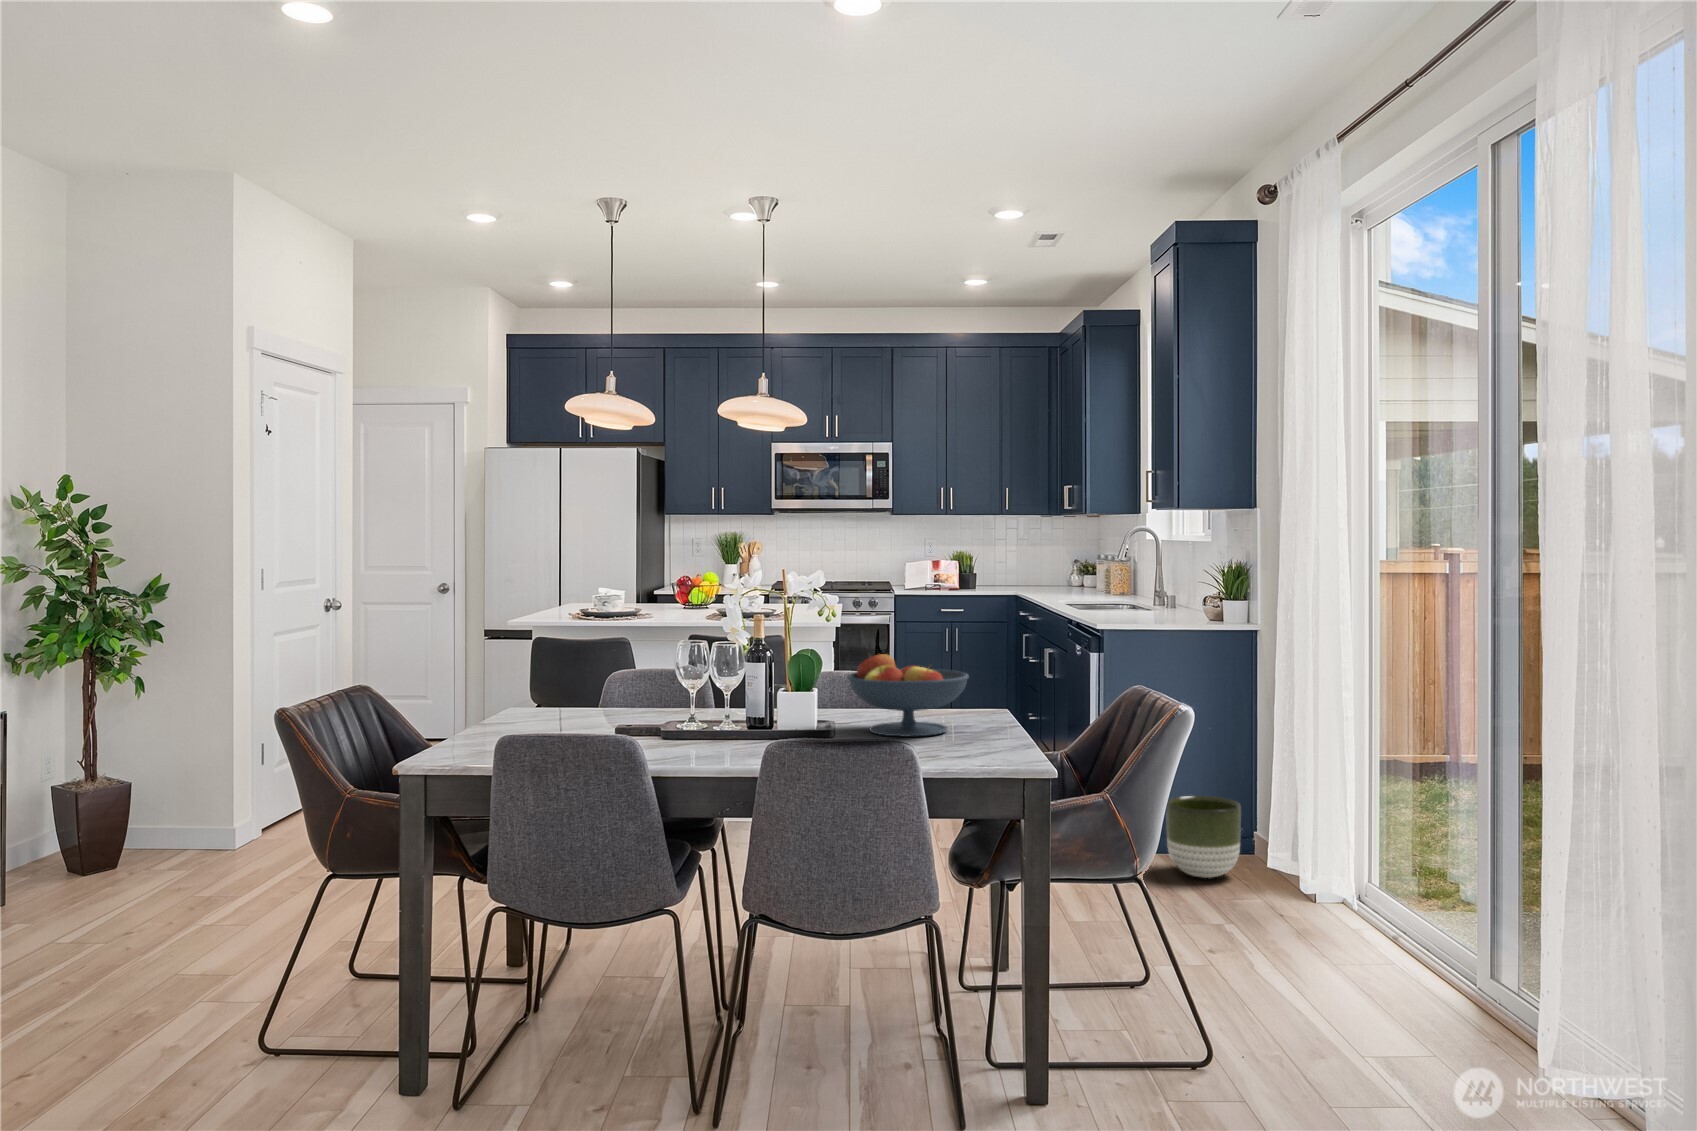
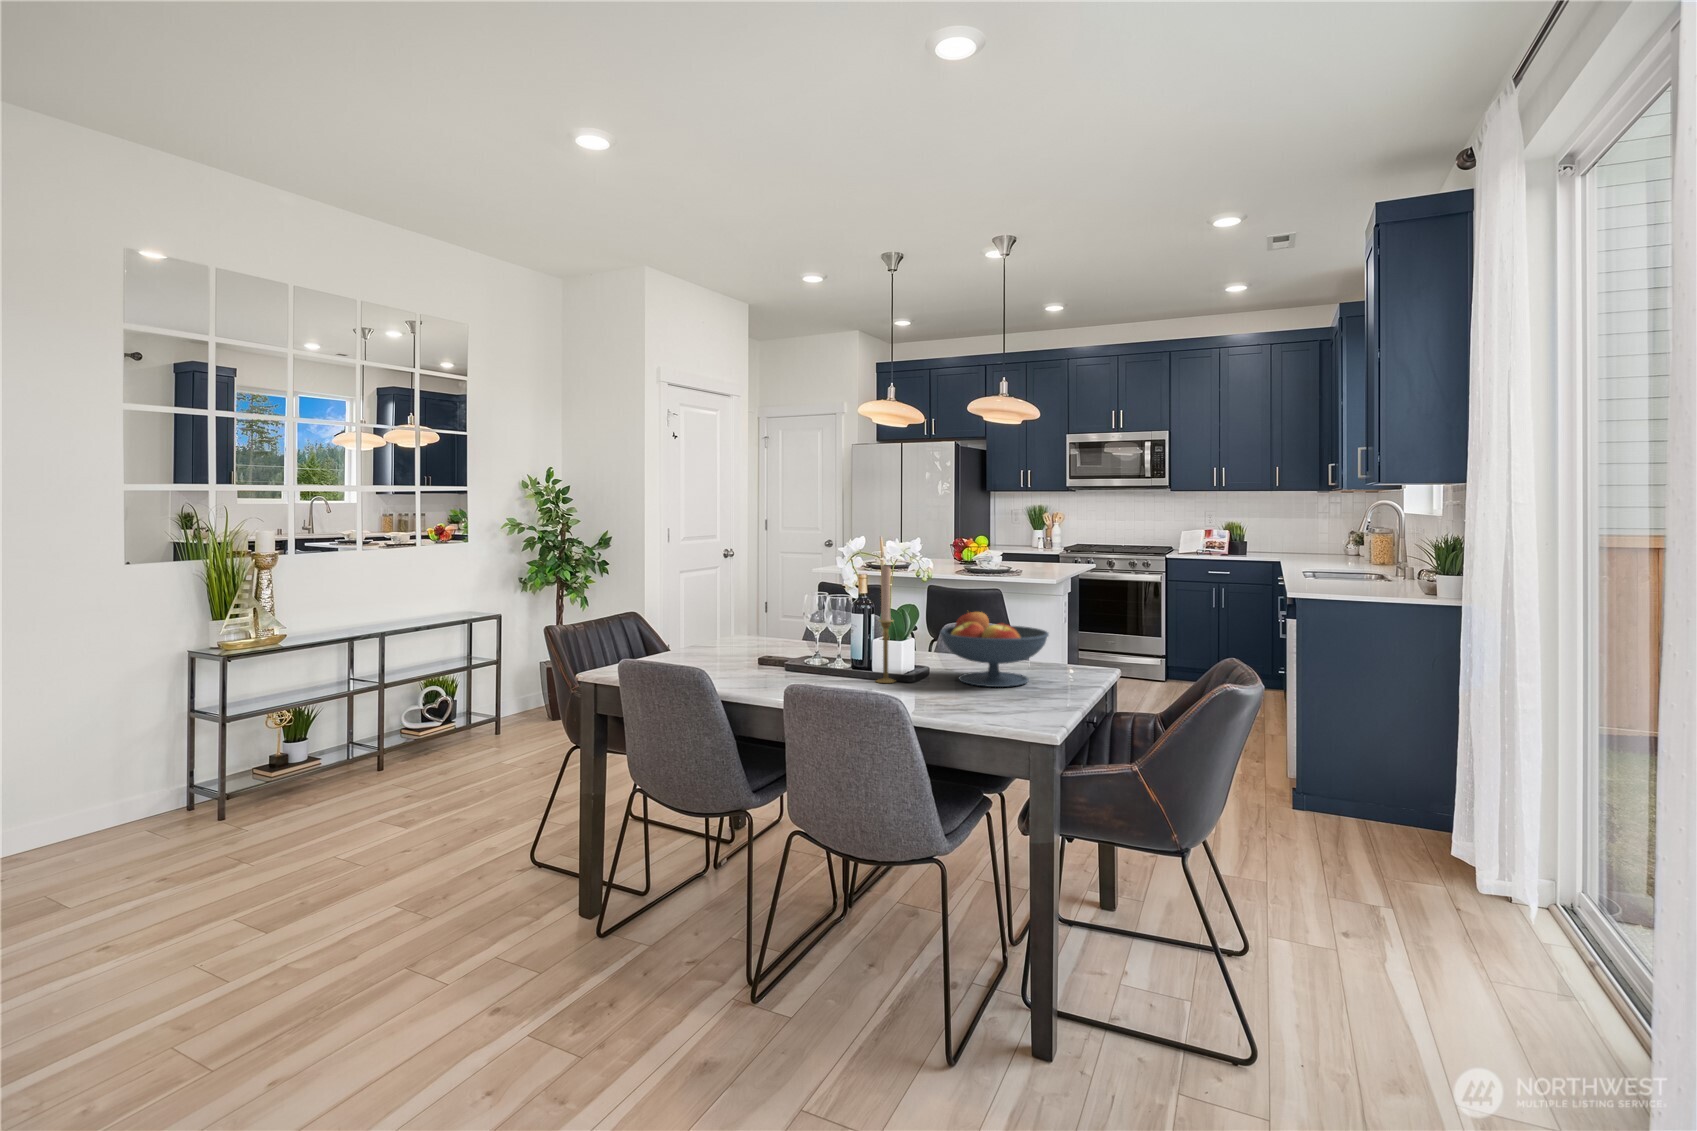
candlestick: none [786,601,810,742] -> present [877,565,895,683]
planter: present [1166,796,1241,878] -> none [1340,760,1421,842]

